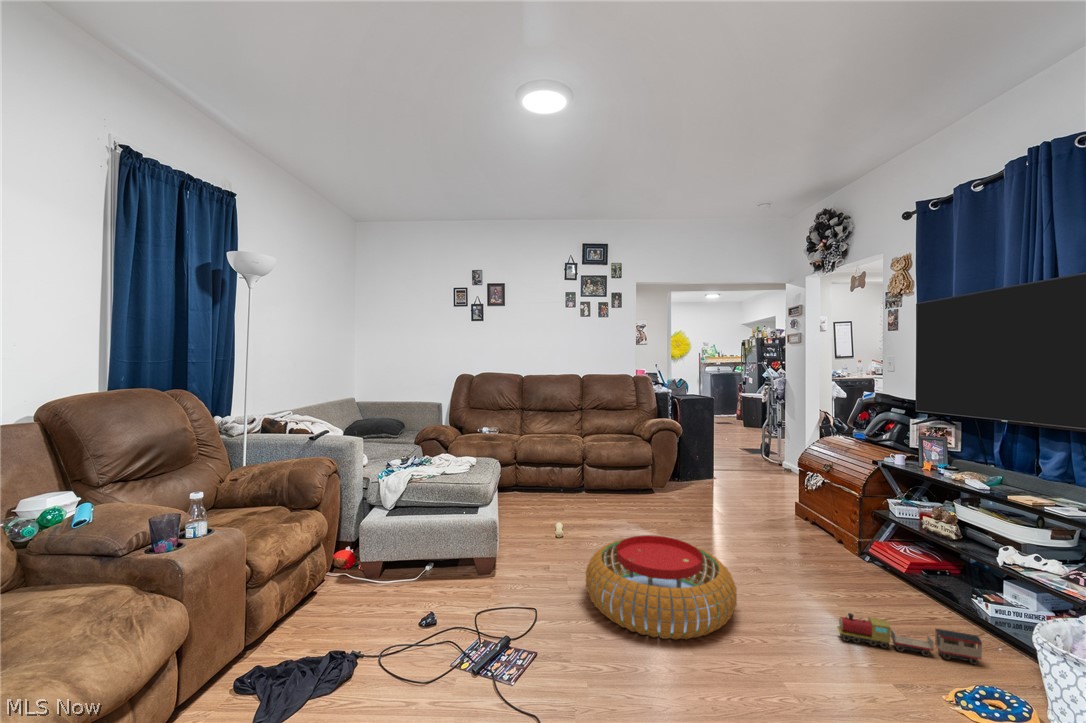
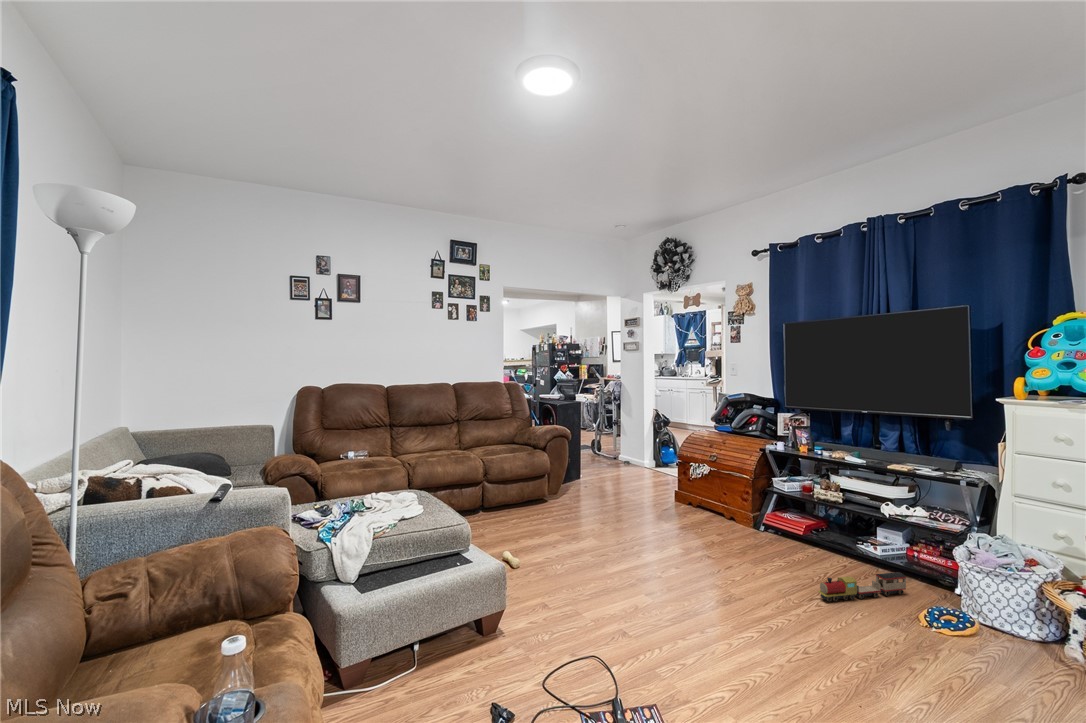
pouf: present [586,535,737,640] -> none [607,545,762,649]

